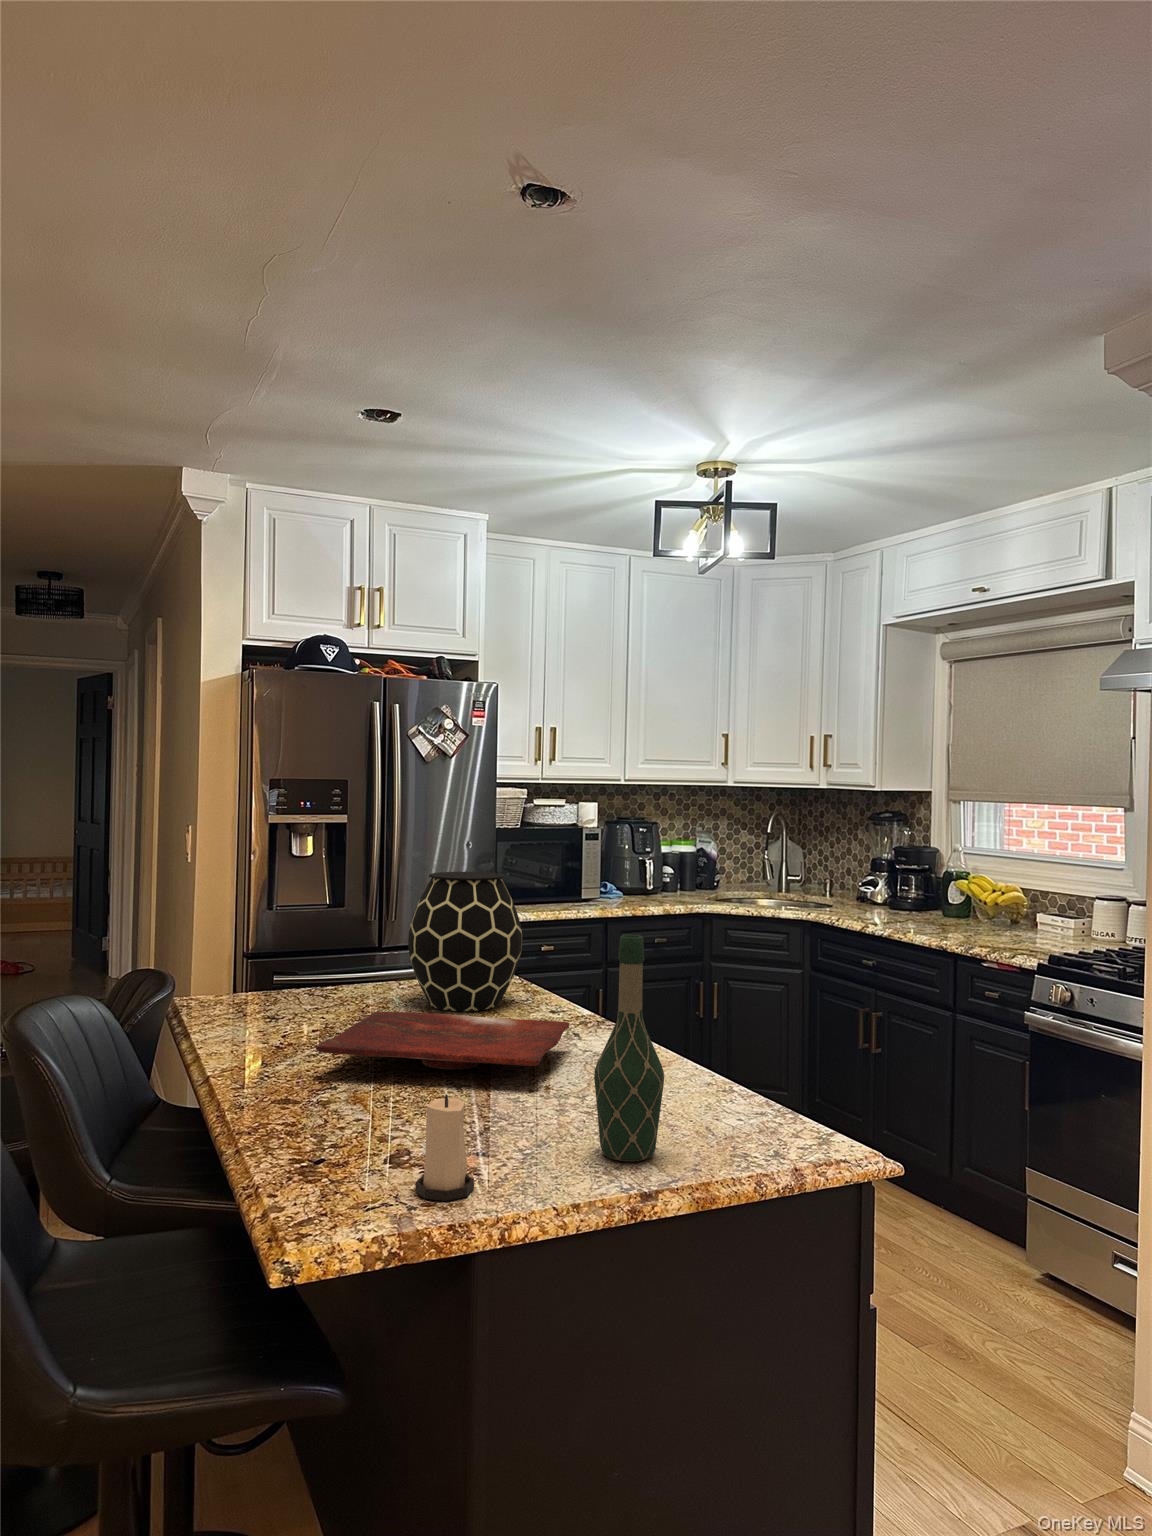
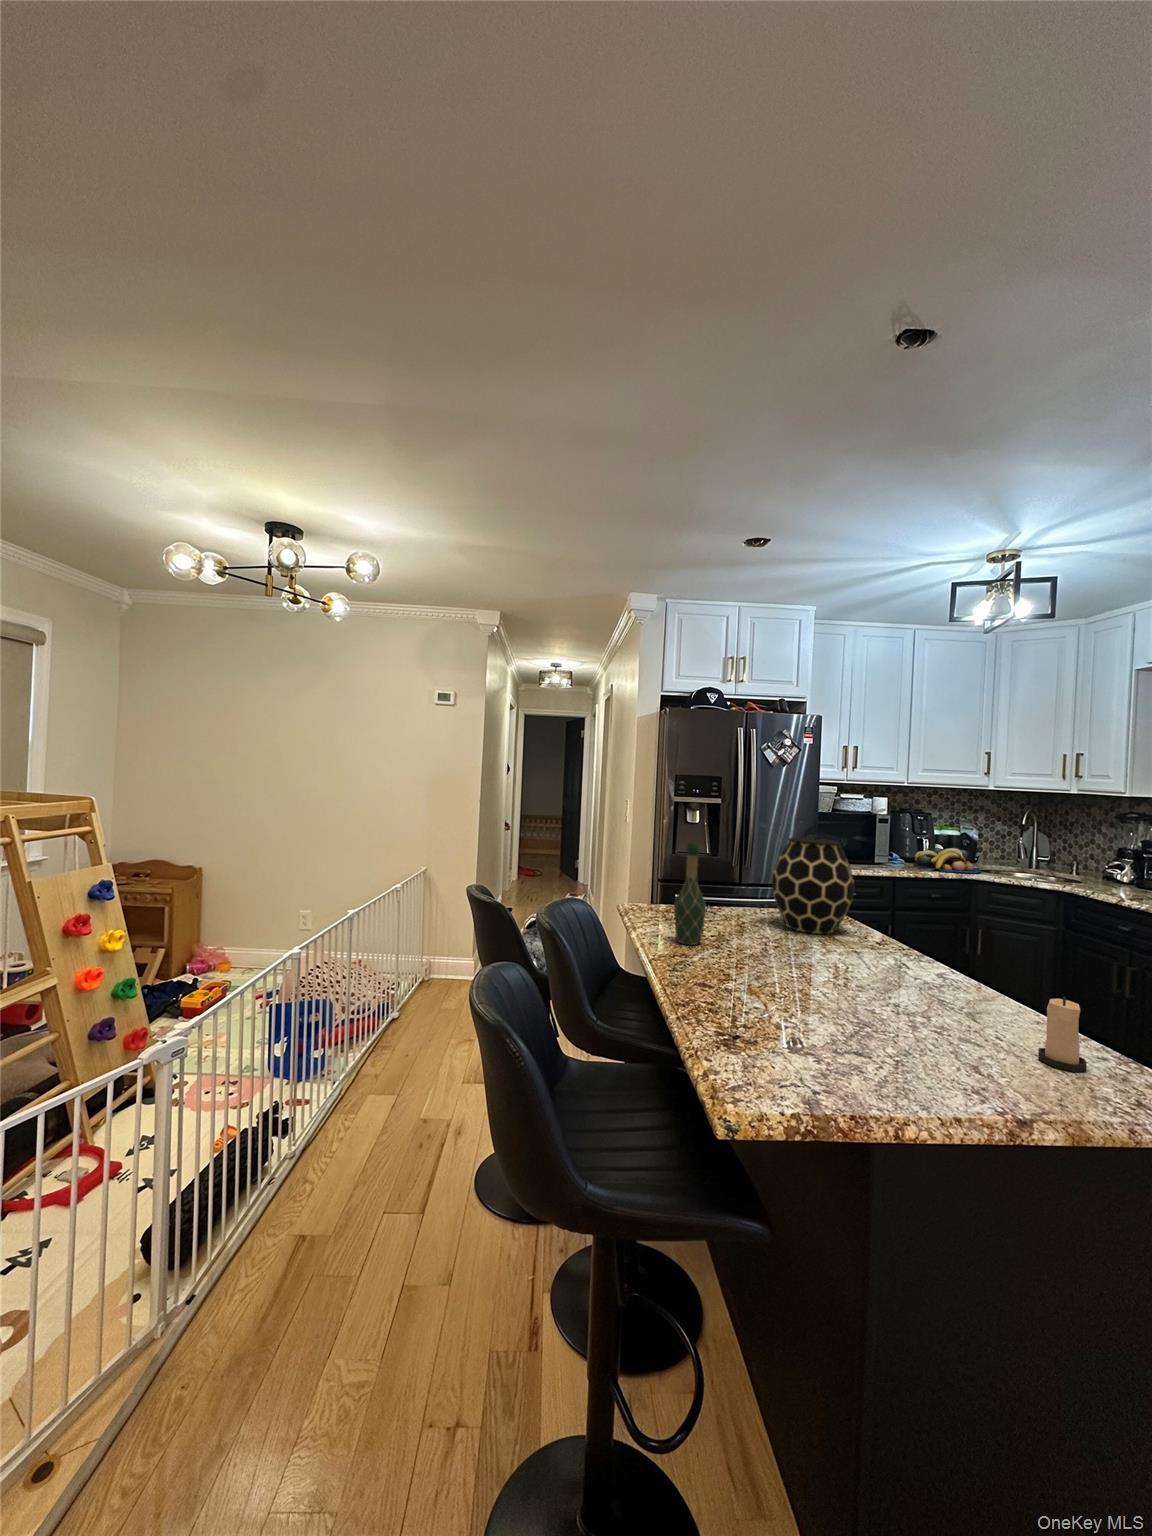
fruit bowl: none [634,871,718,906] -> present [914,848,981,873]
wine bottle: present [594,935,664,1161] -> present [674,842,706,945]
cutting board: present [316,1011,569,1069] -> none [721,928,903,986]
candle: present [415,1094,474,1201] -> present [1038,997,1087,1072]

